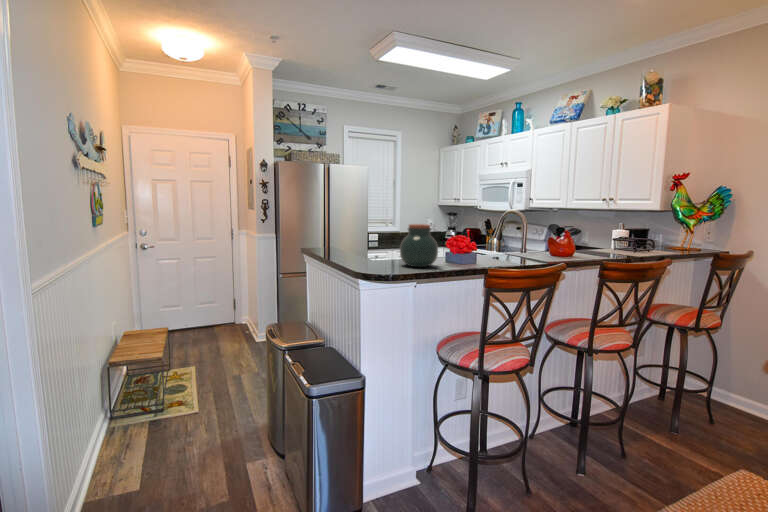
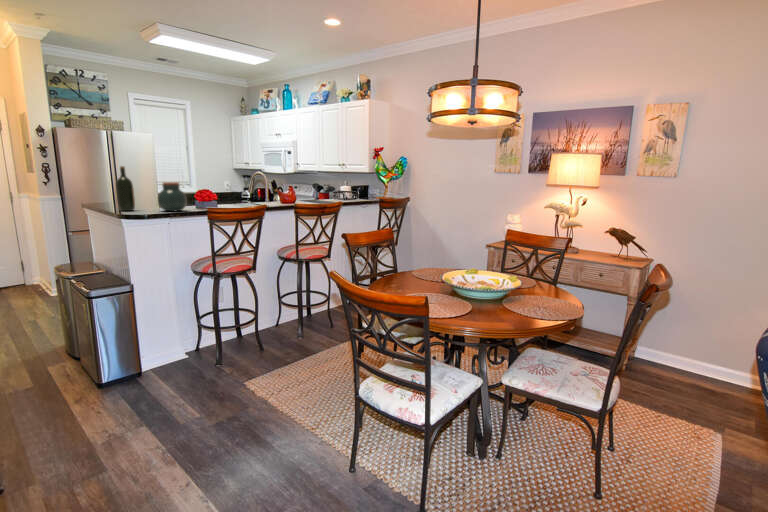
wine bottle: none [349,202,370,264] -> present [116,166,135,211]

